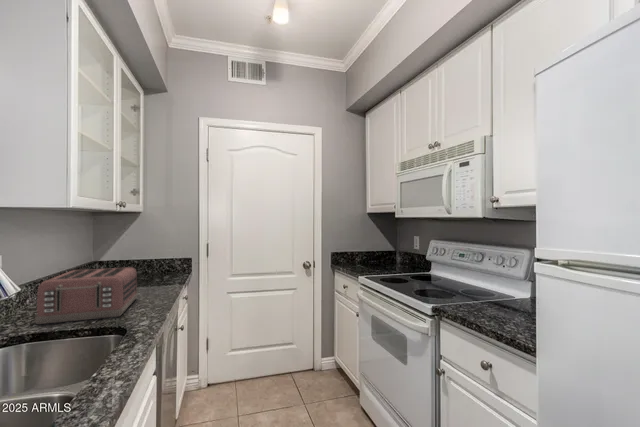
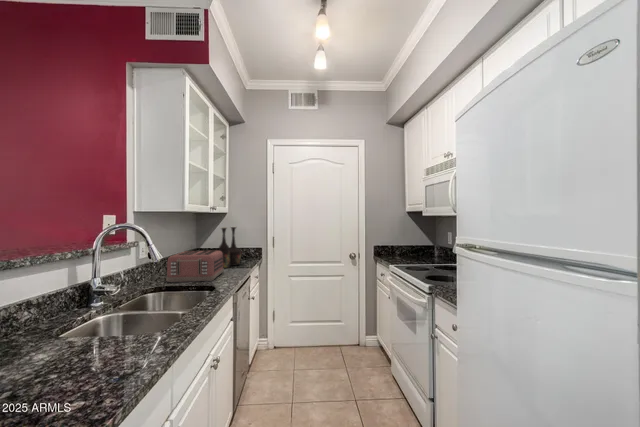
vase: none [127,231,163,291] -> present [219,227,241,268]

